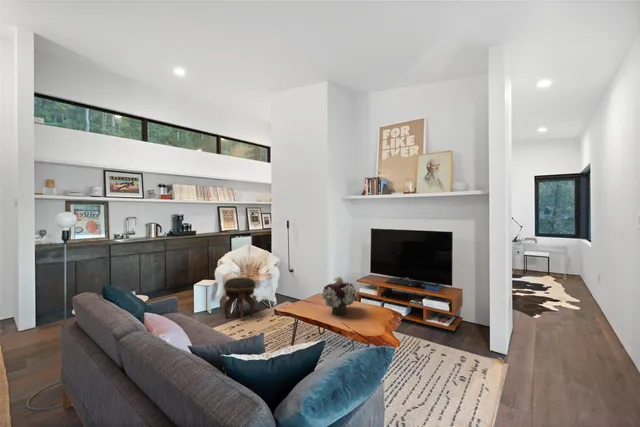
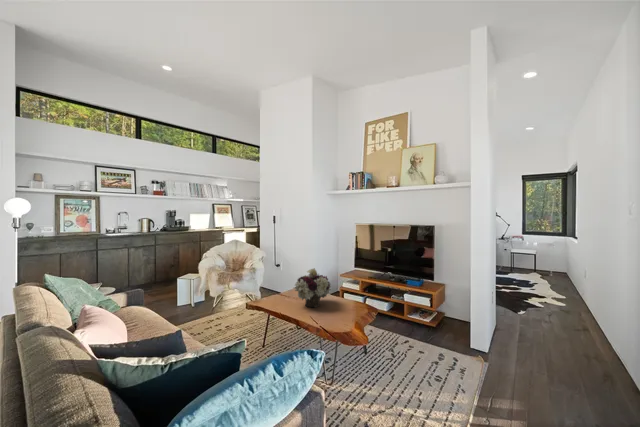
footstool: present [224,277,256,320] -> none [207,271,239,314]

